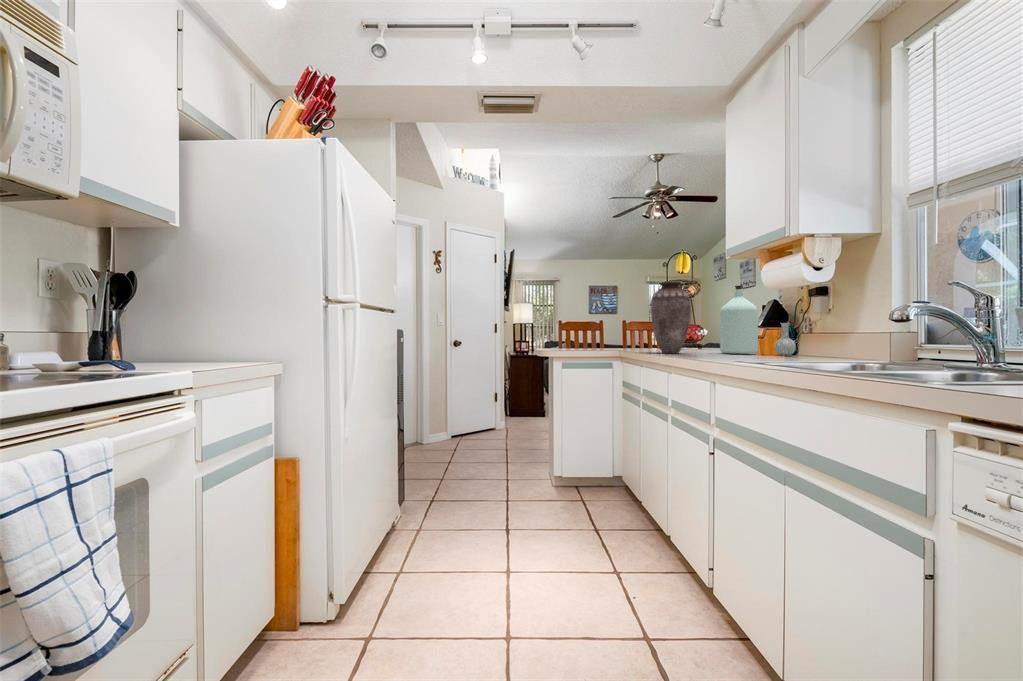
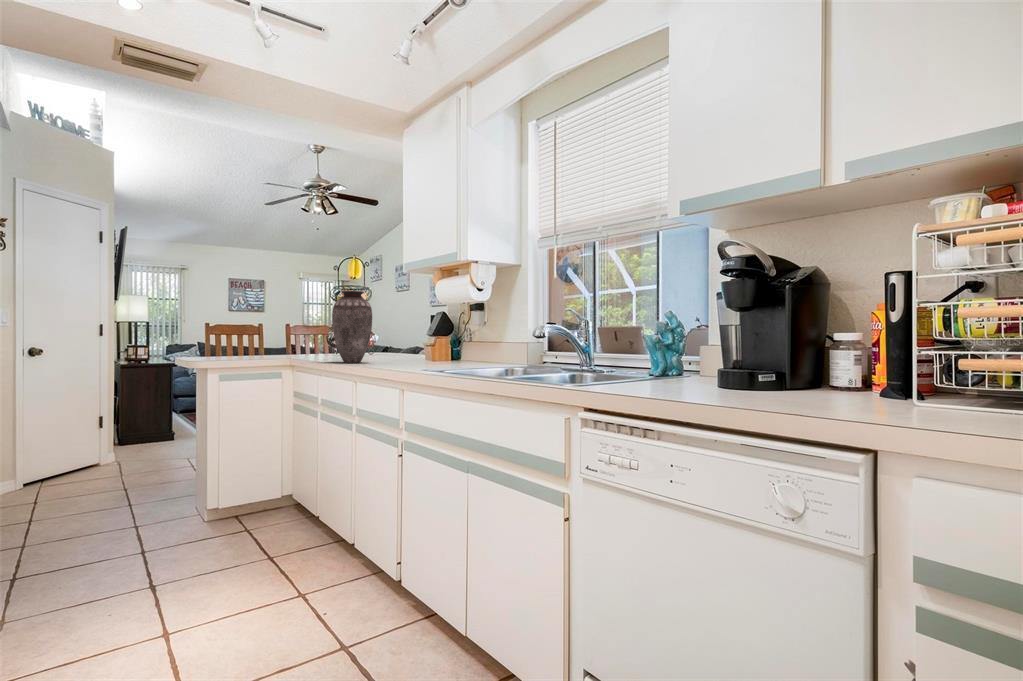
bottle: present [720,286,796,355] -> none [397,298,460,363]

